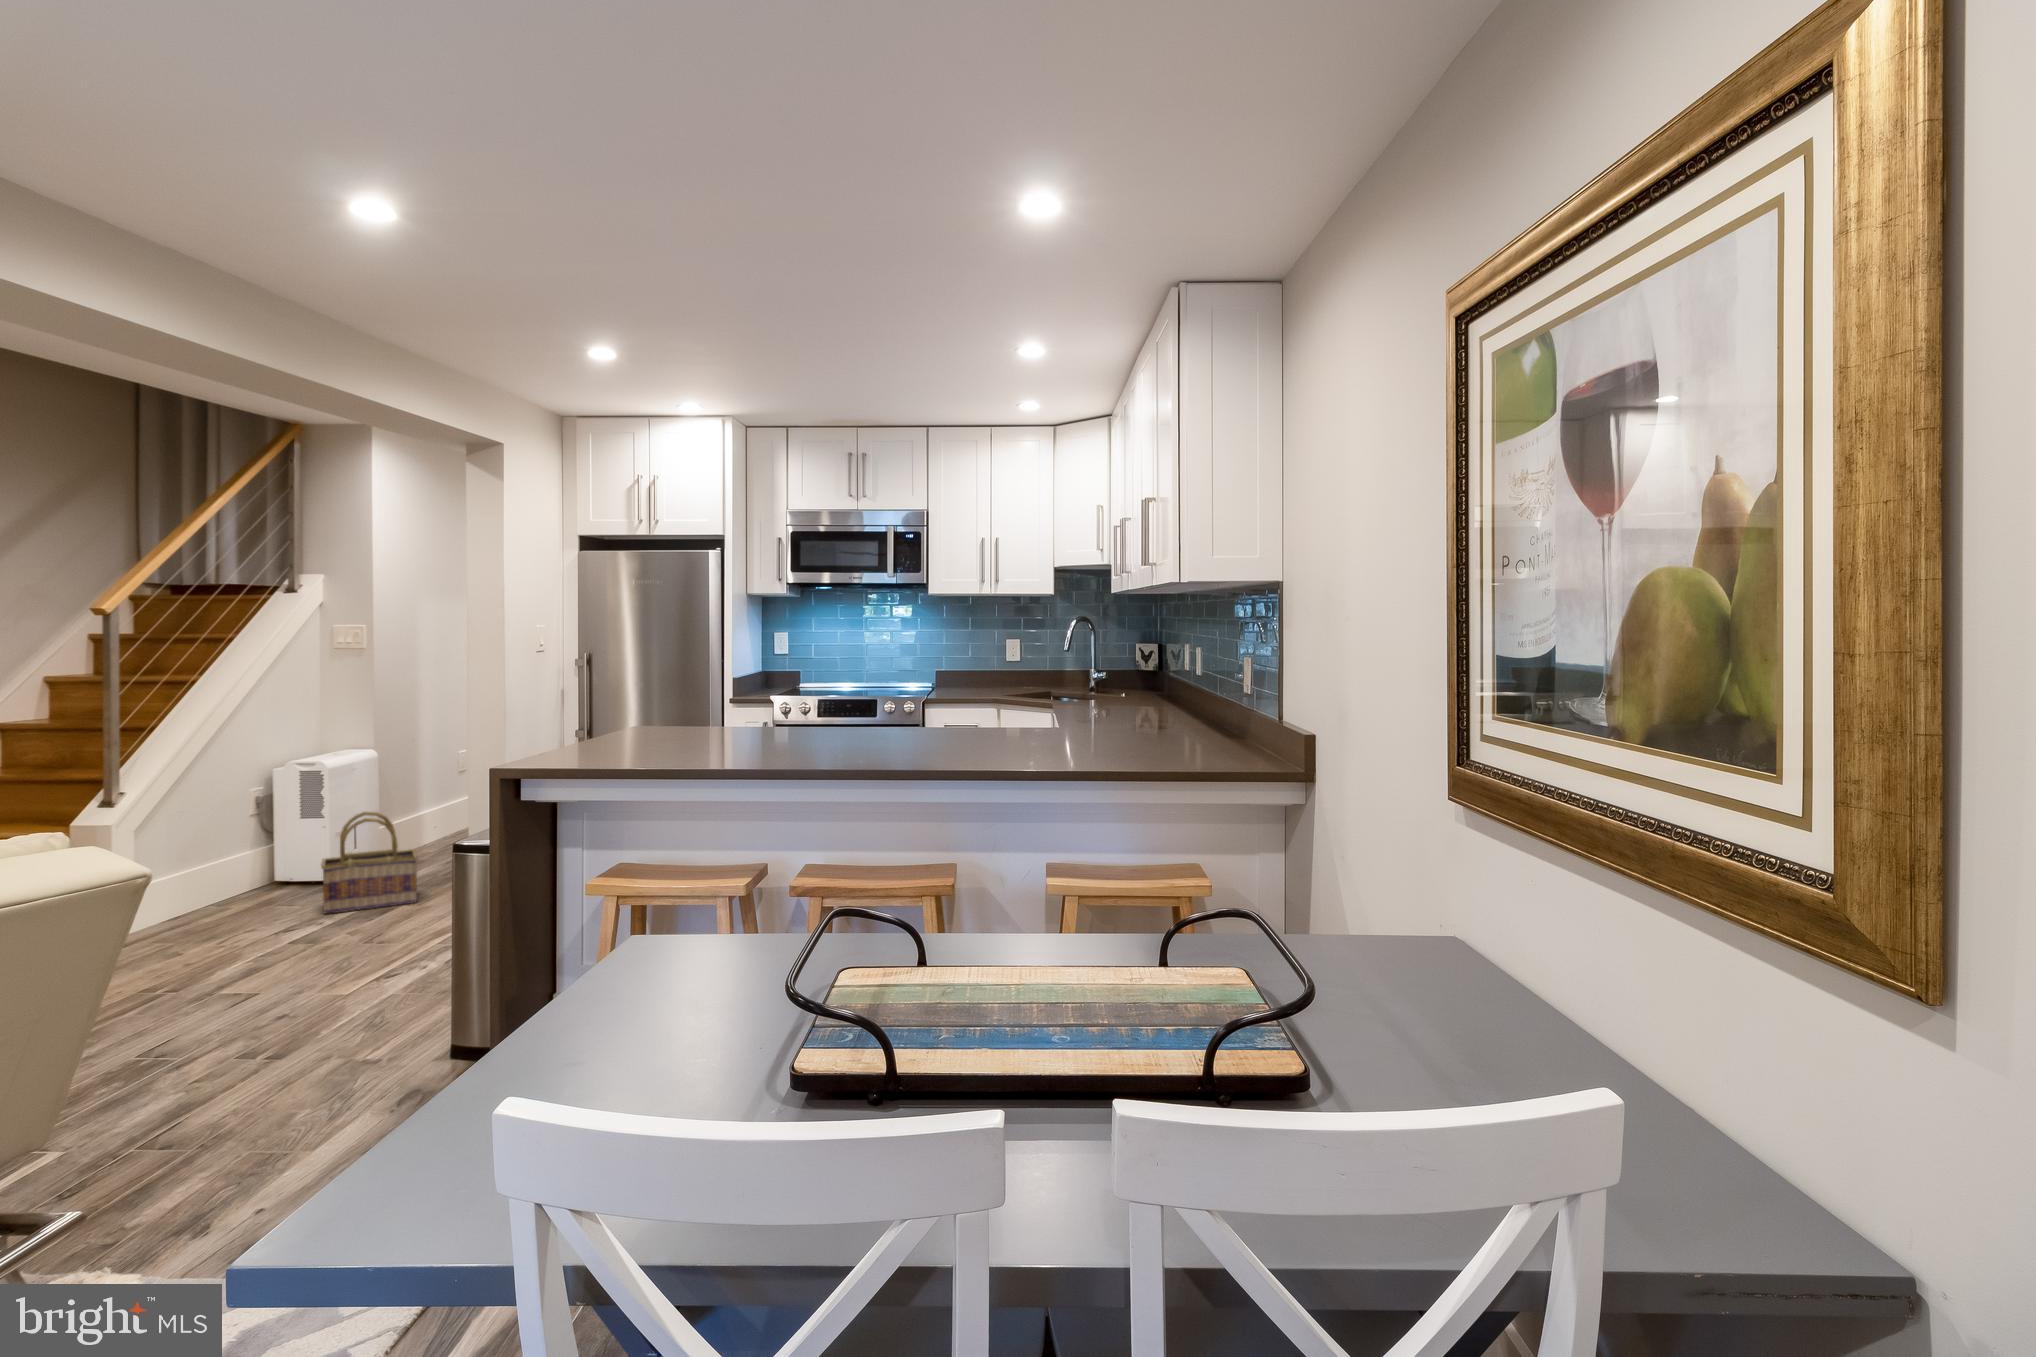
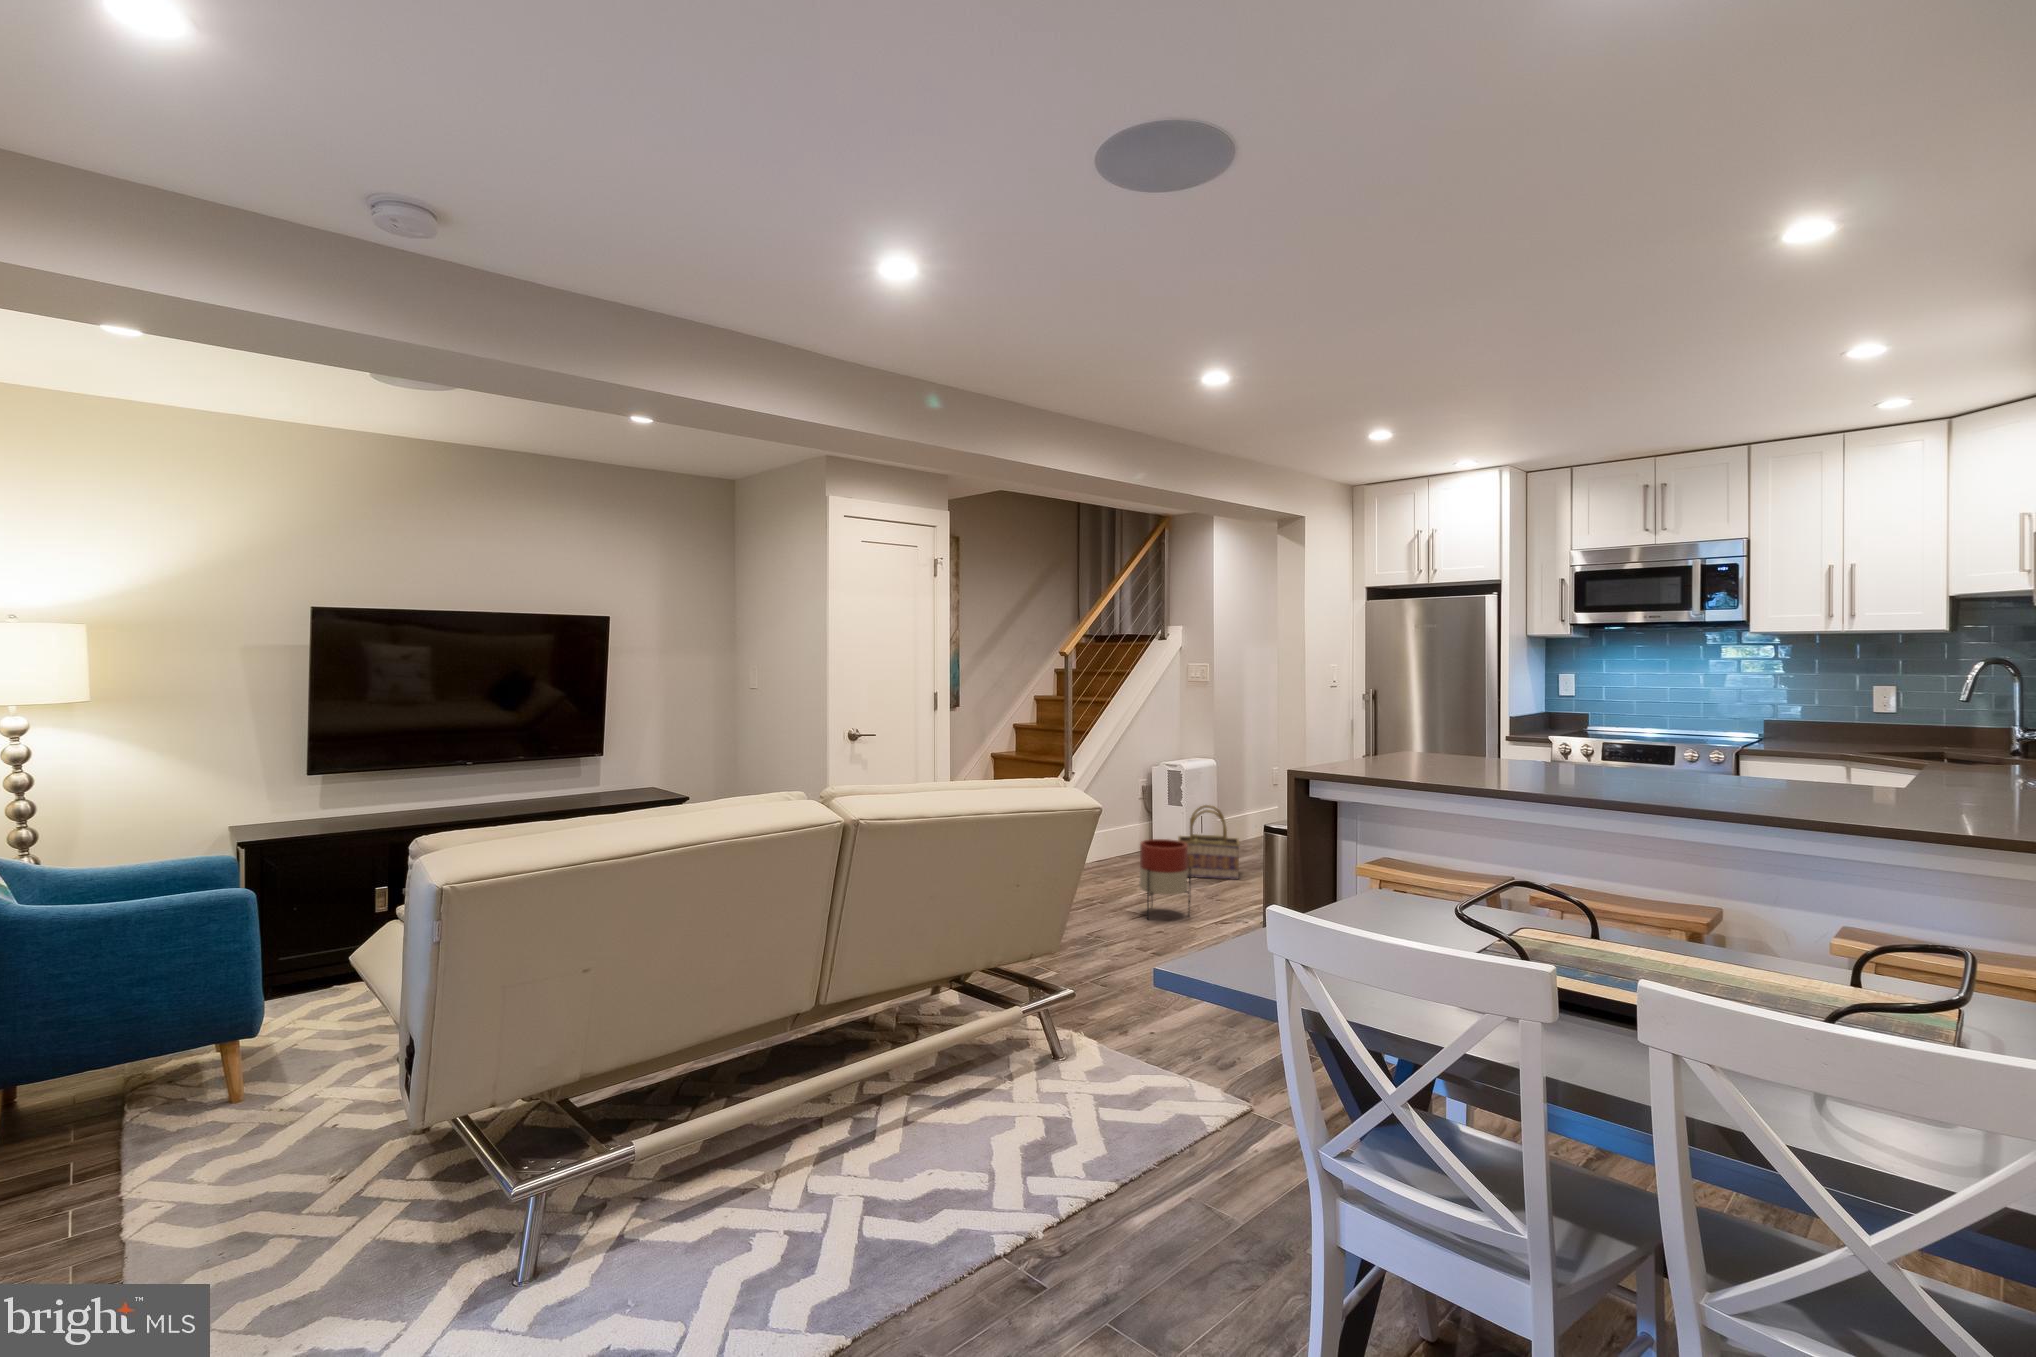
planter: none [253,867,342,987] -> present [1139,839,1191,918]

